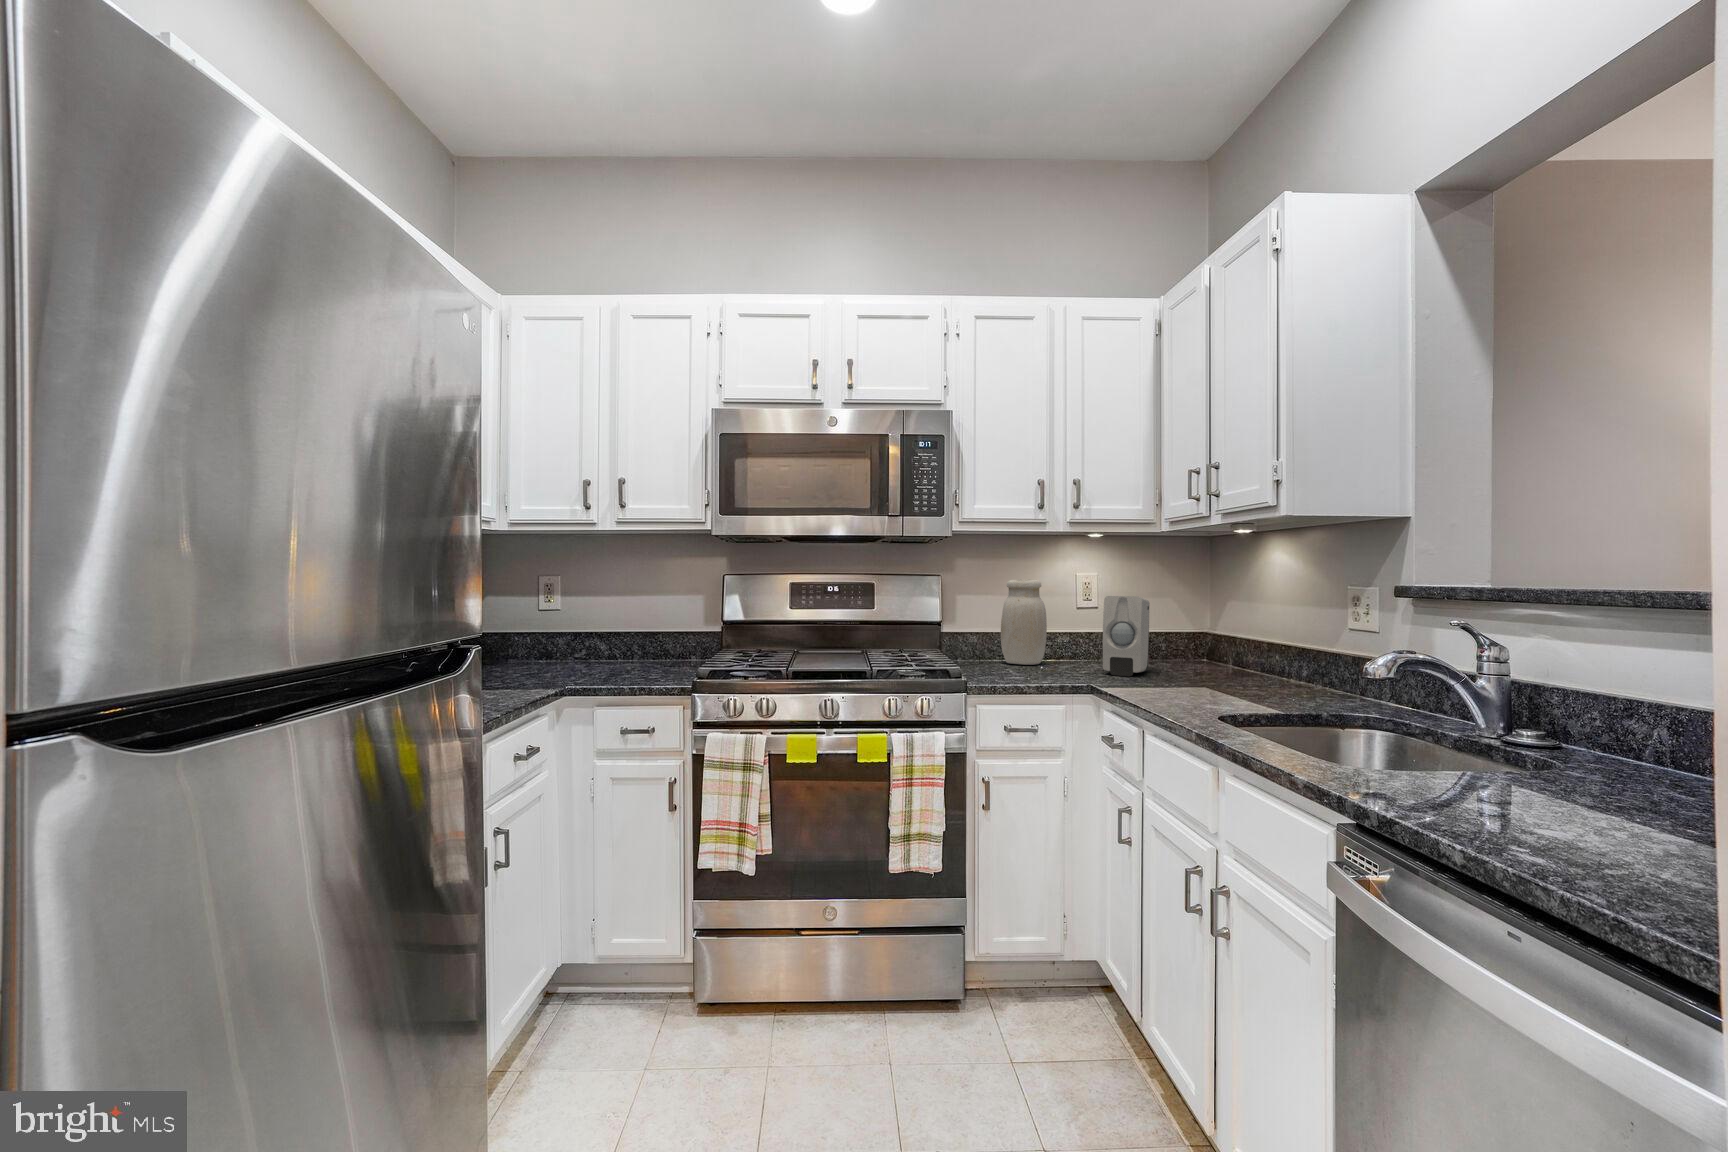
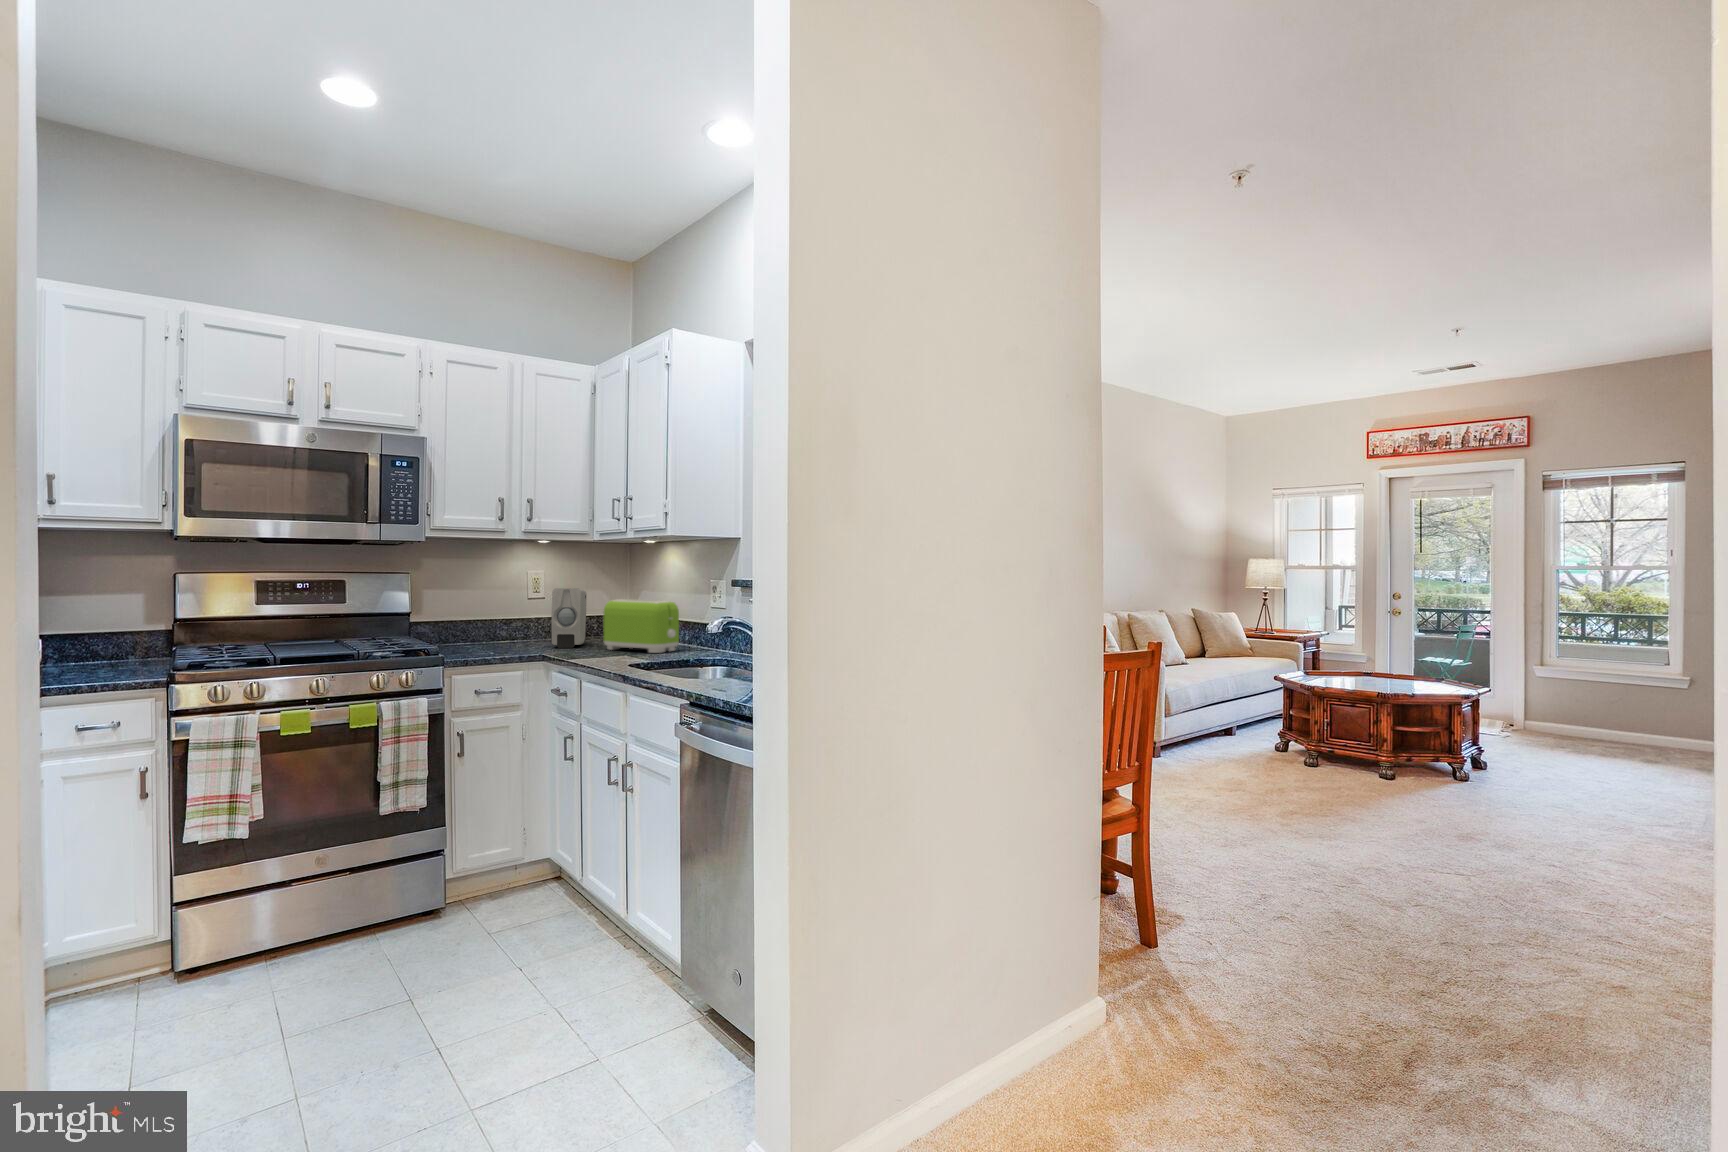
jar: present [1001,579,1047,665] -> none [464,576,504,645]
toaster: none [1174,613,1294,696] -> present [603,599,679,653]

